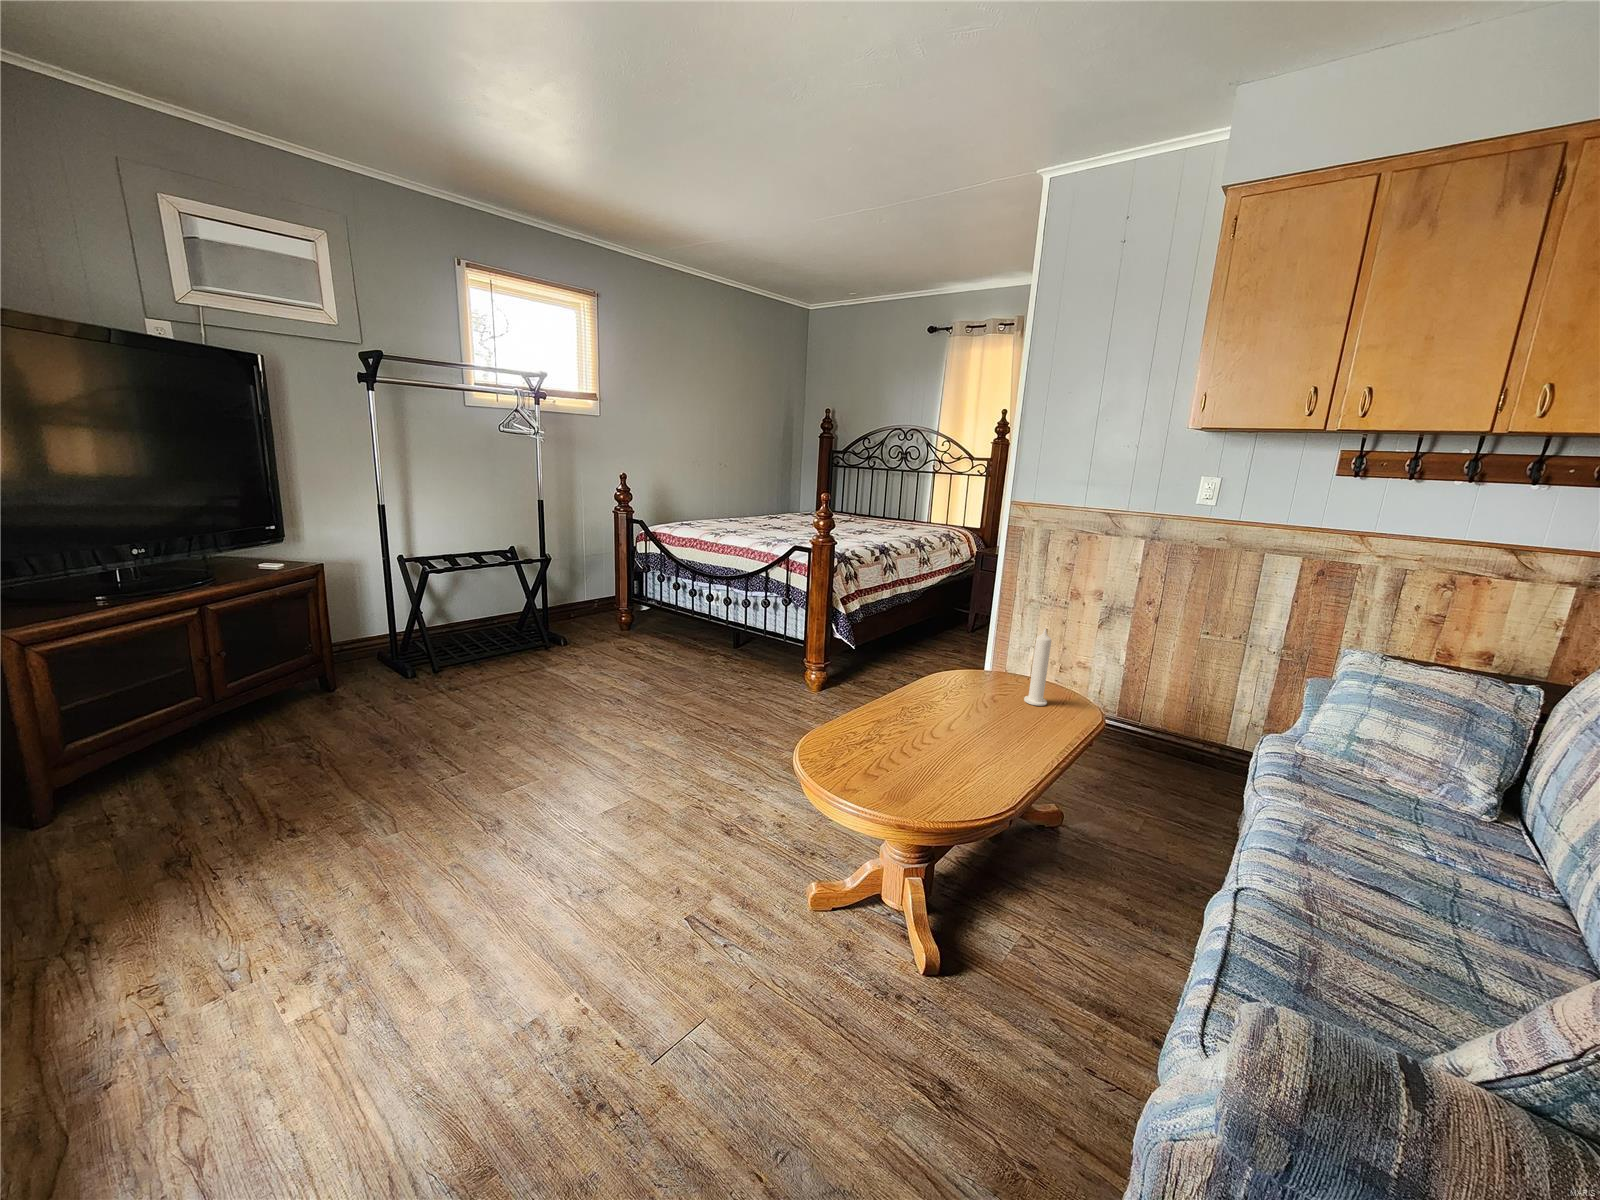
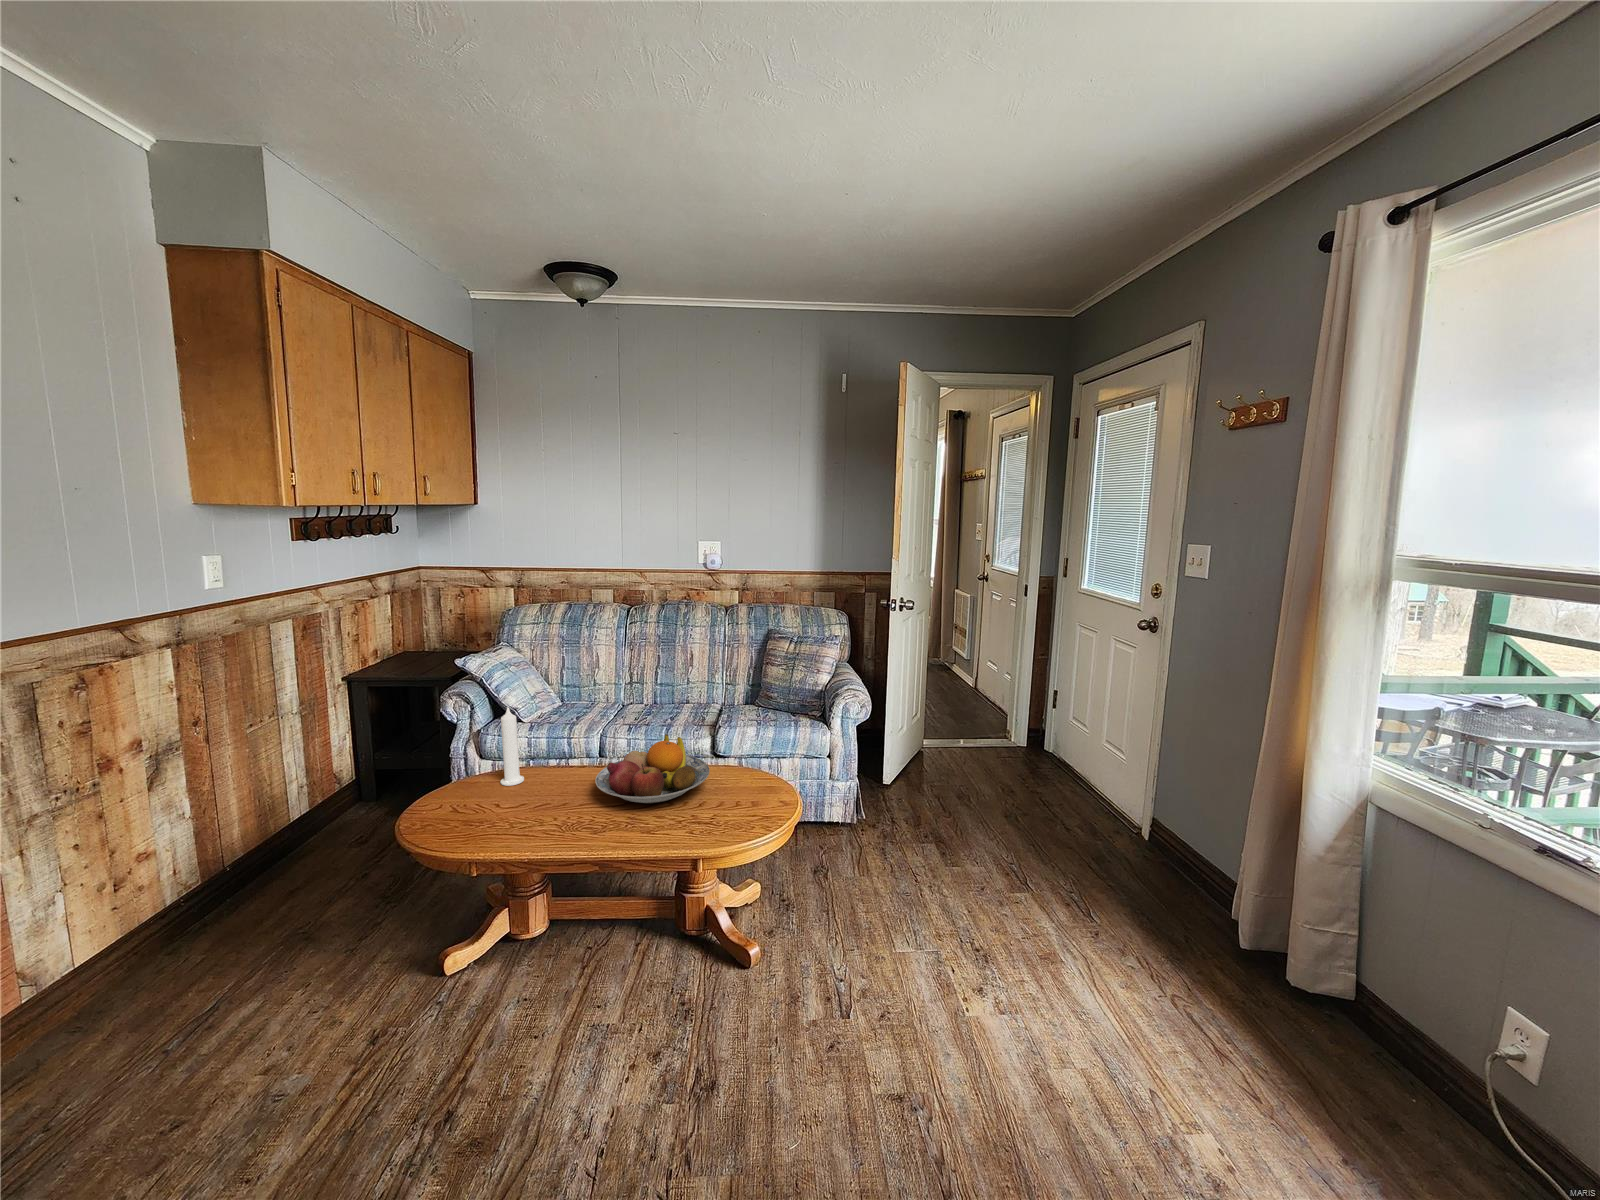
fruit bowl: none [879,685,1008,754] -> present [595,734,710,803]

